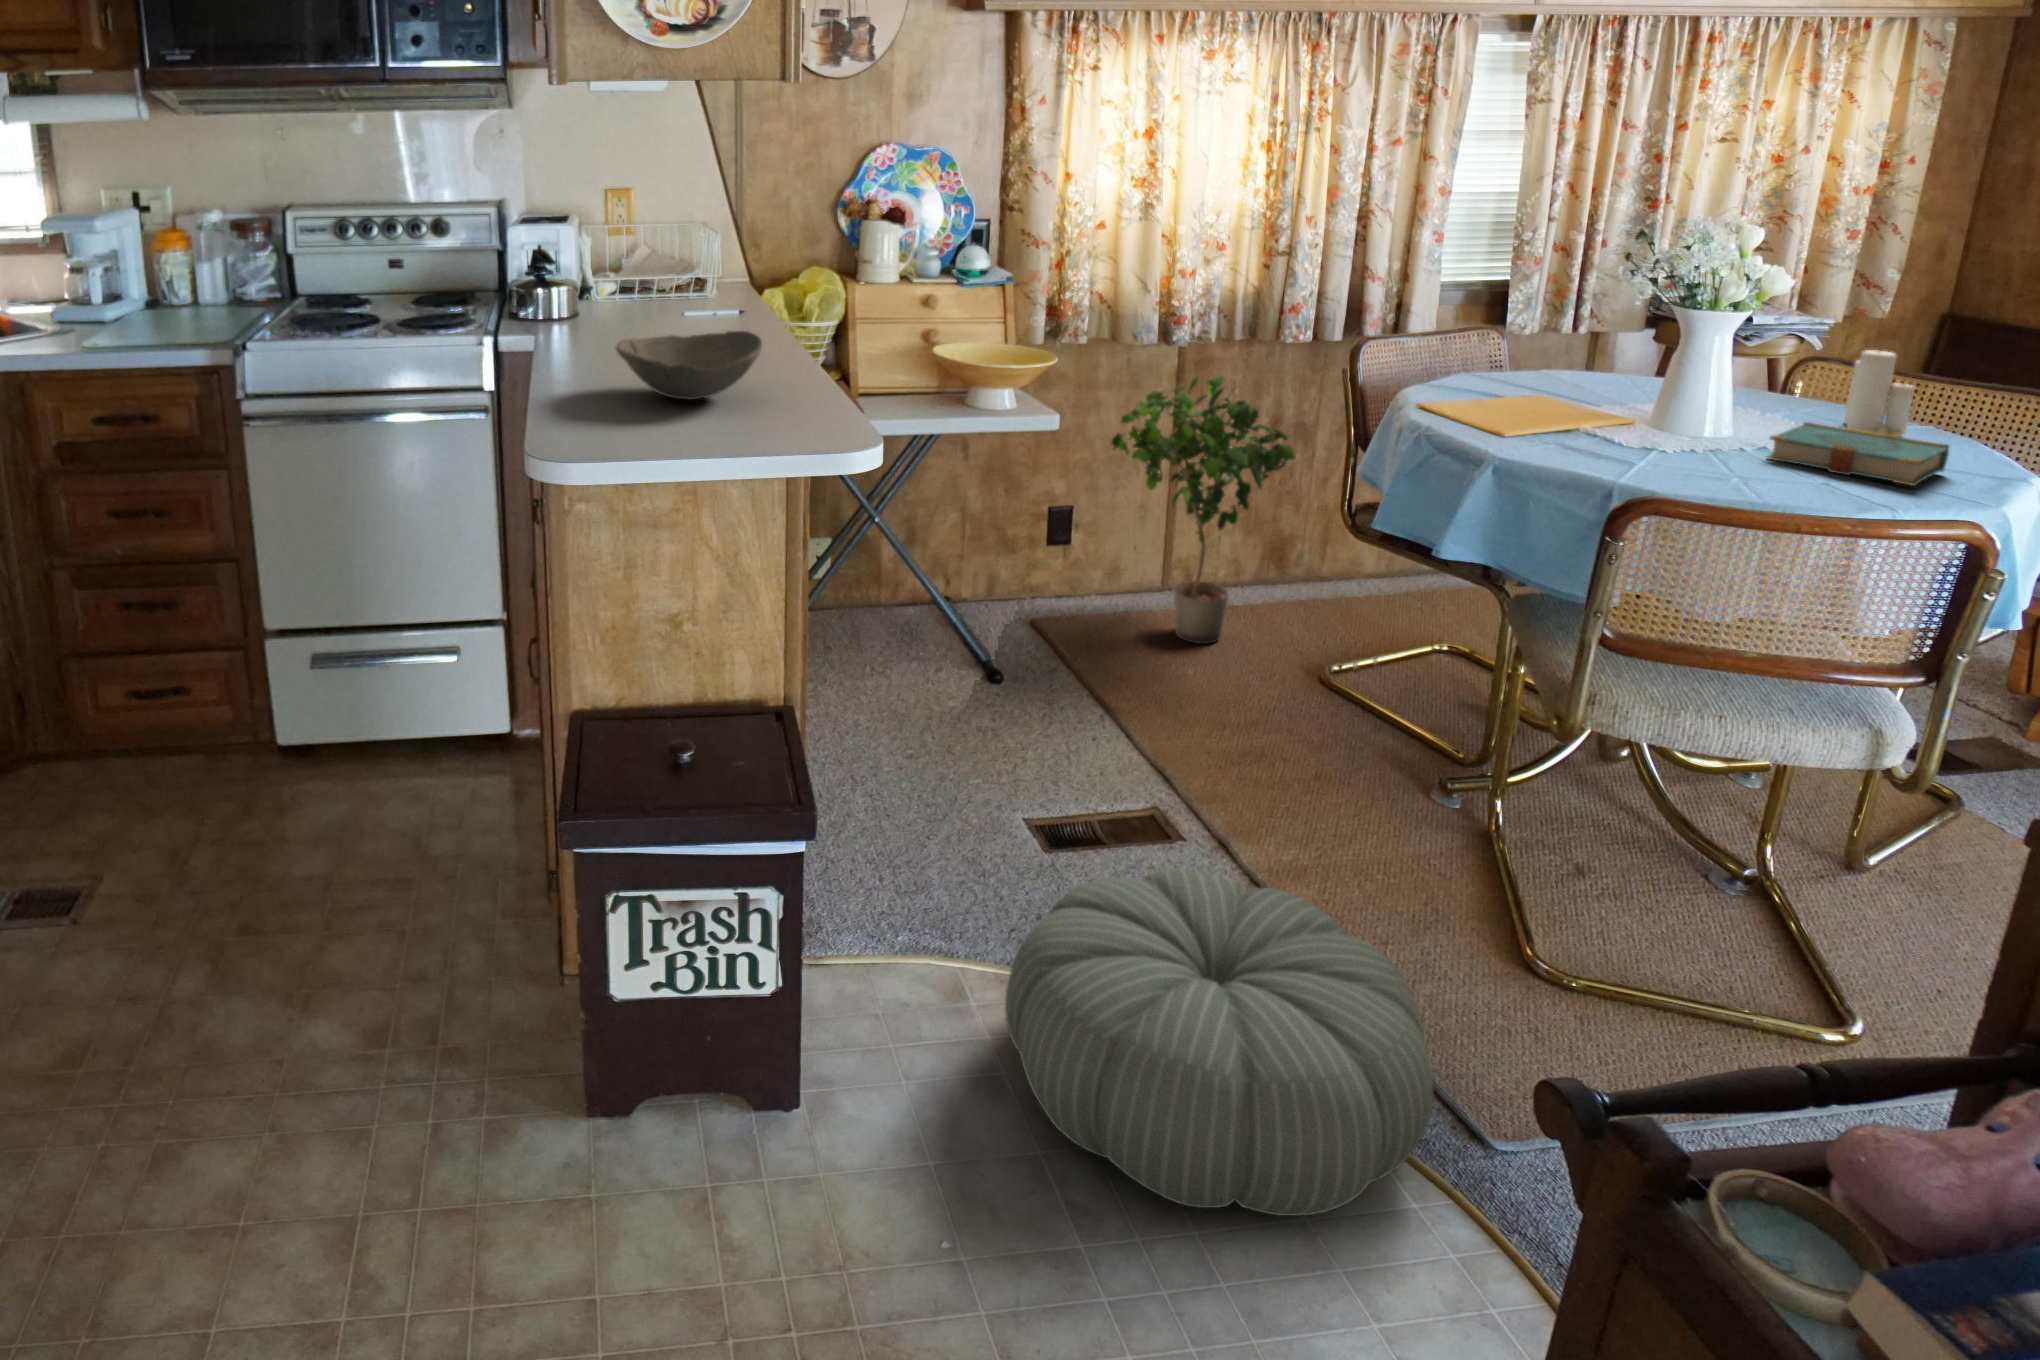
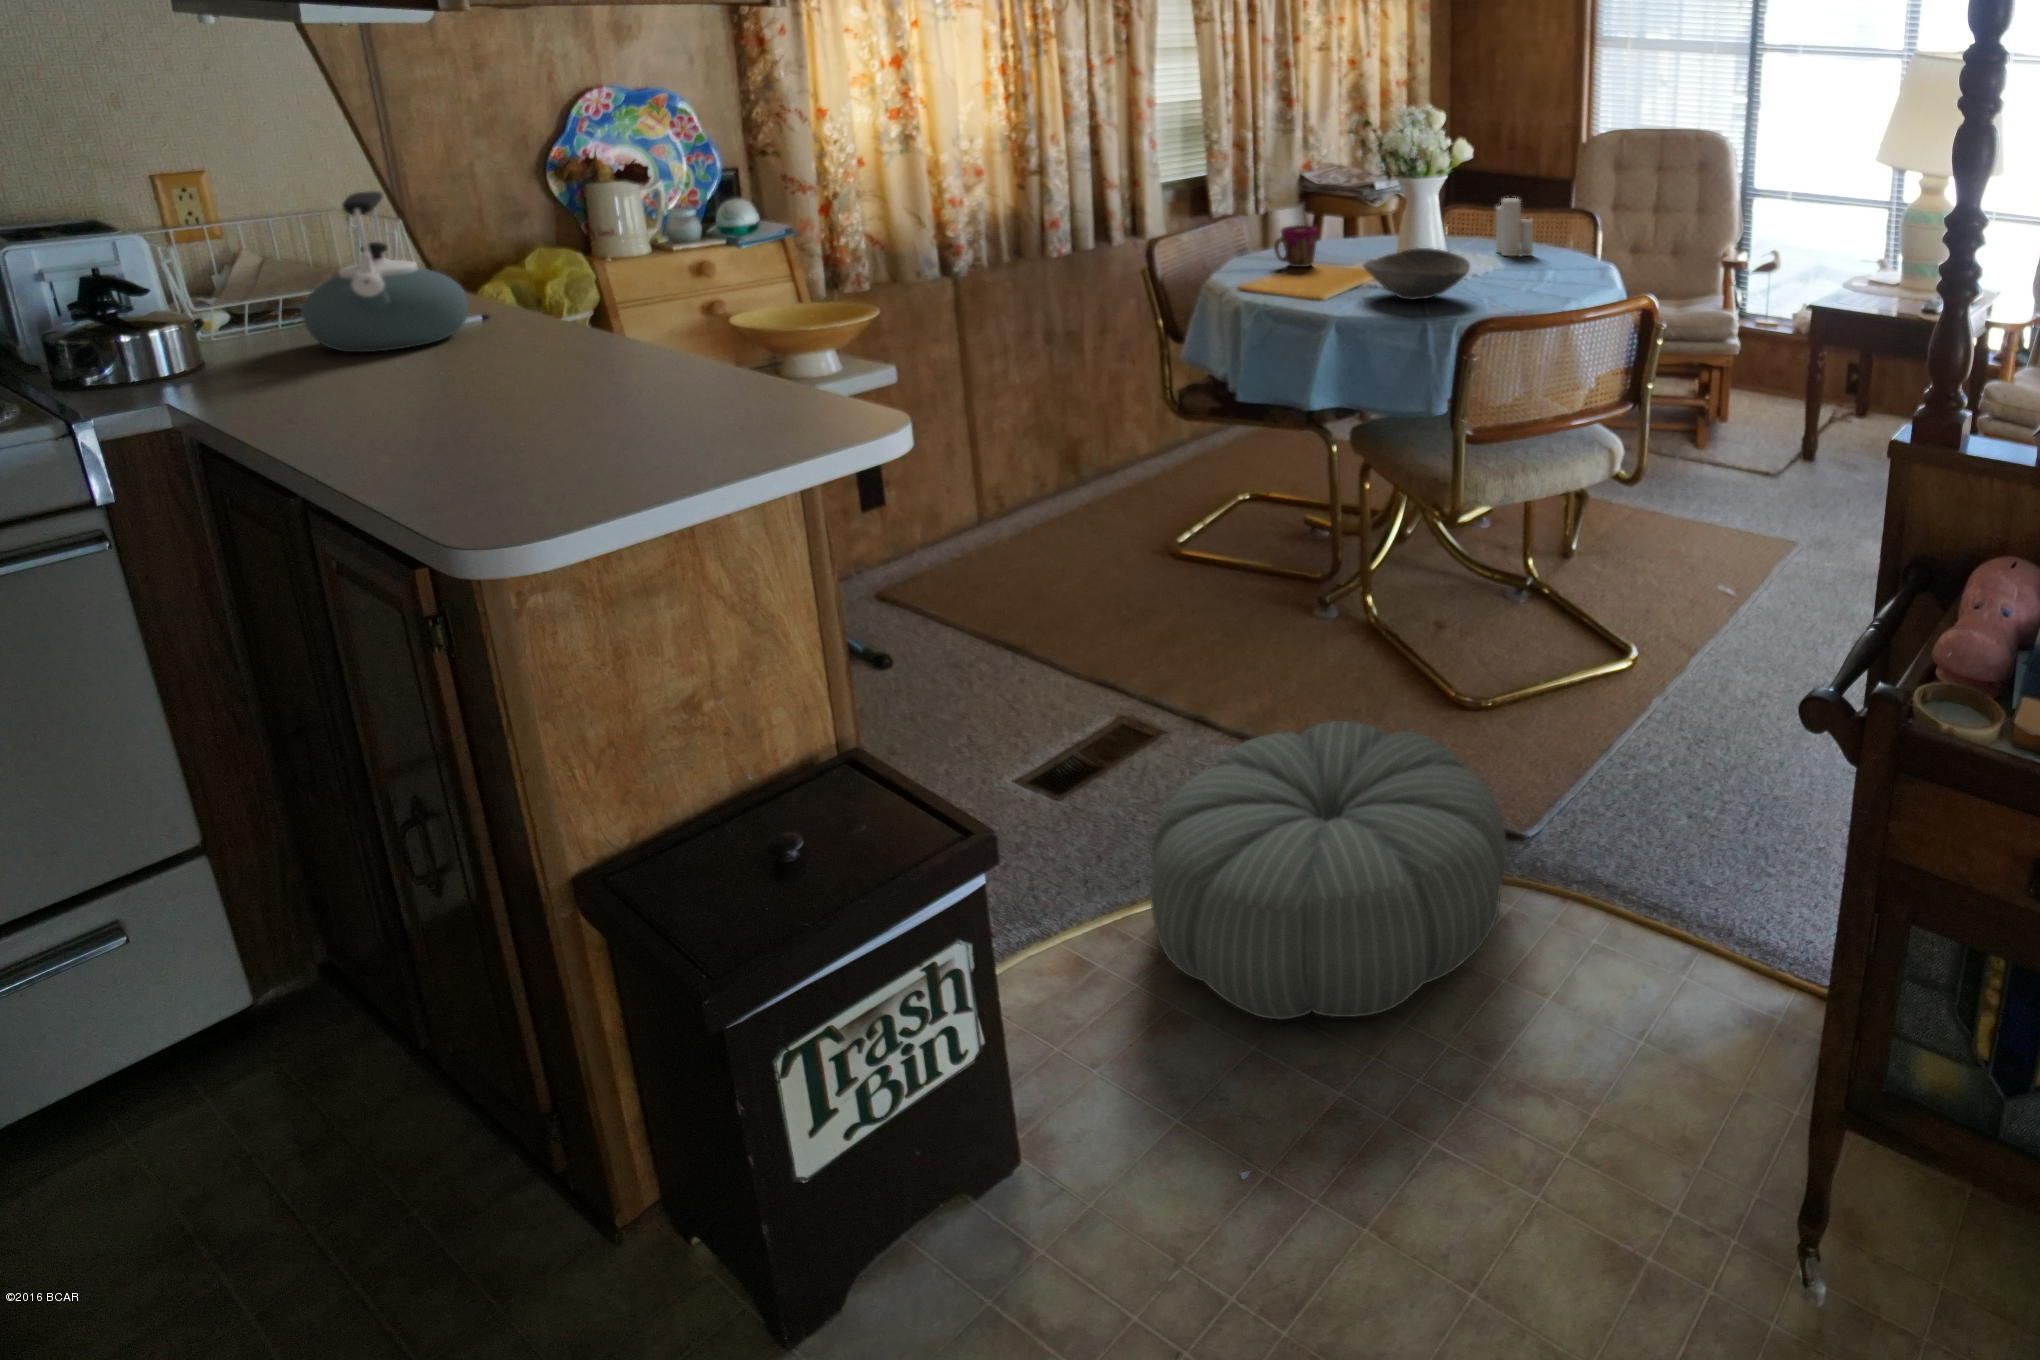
kettle: none [616,209,710,324] -> present [302,191,468,352]
bowl: present [616,331,762,400] -> present [1363,248,1470,300]
cup: none [1482,343,1548,394] -> present [1274,225,1318,267]
potted plant: present [1111,375,1296,644] -> none [932,293,1128,550]
book: present [1767,422,1950,486] -> none [1484,255,1575,288]

